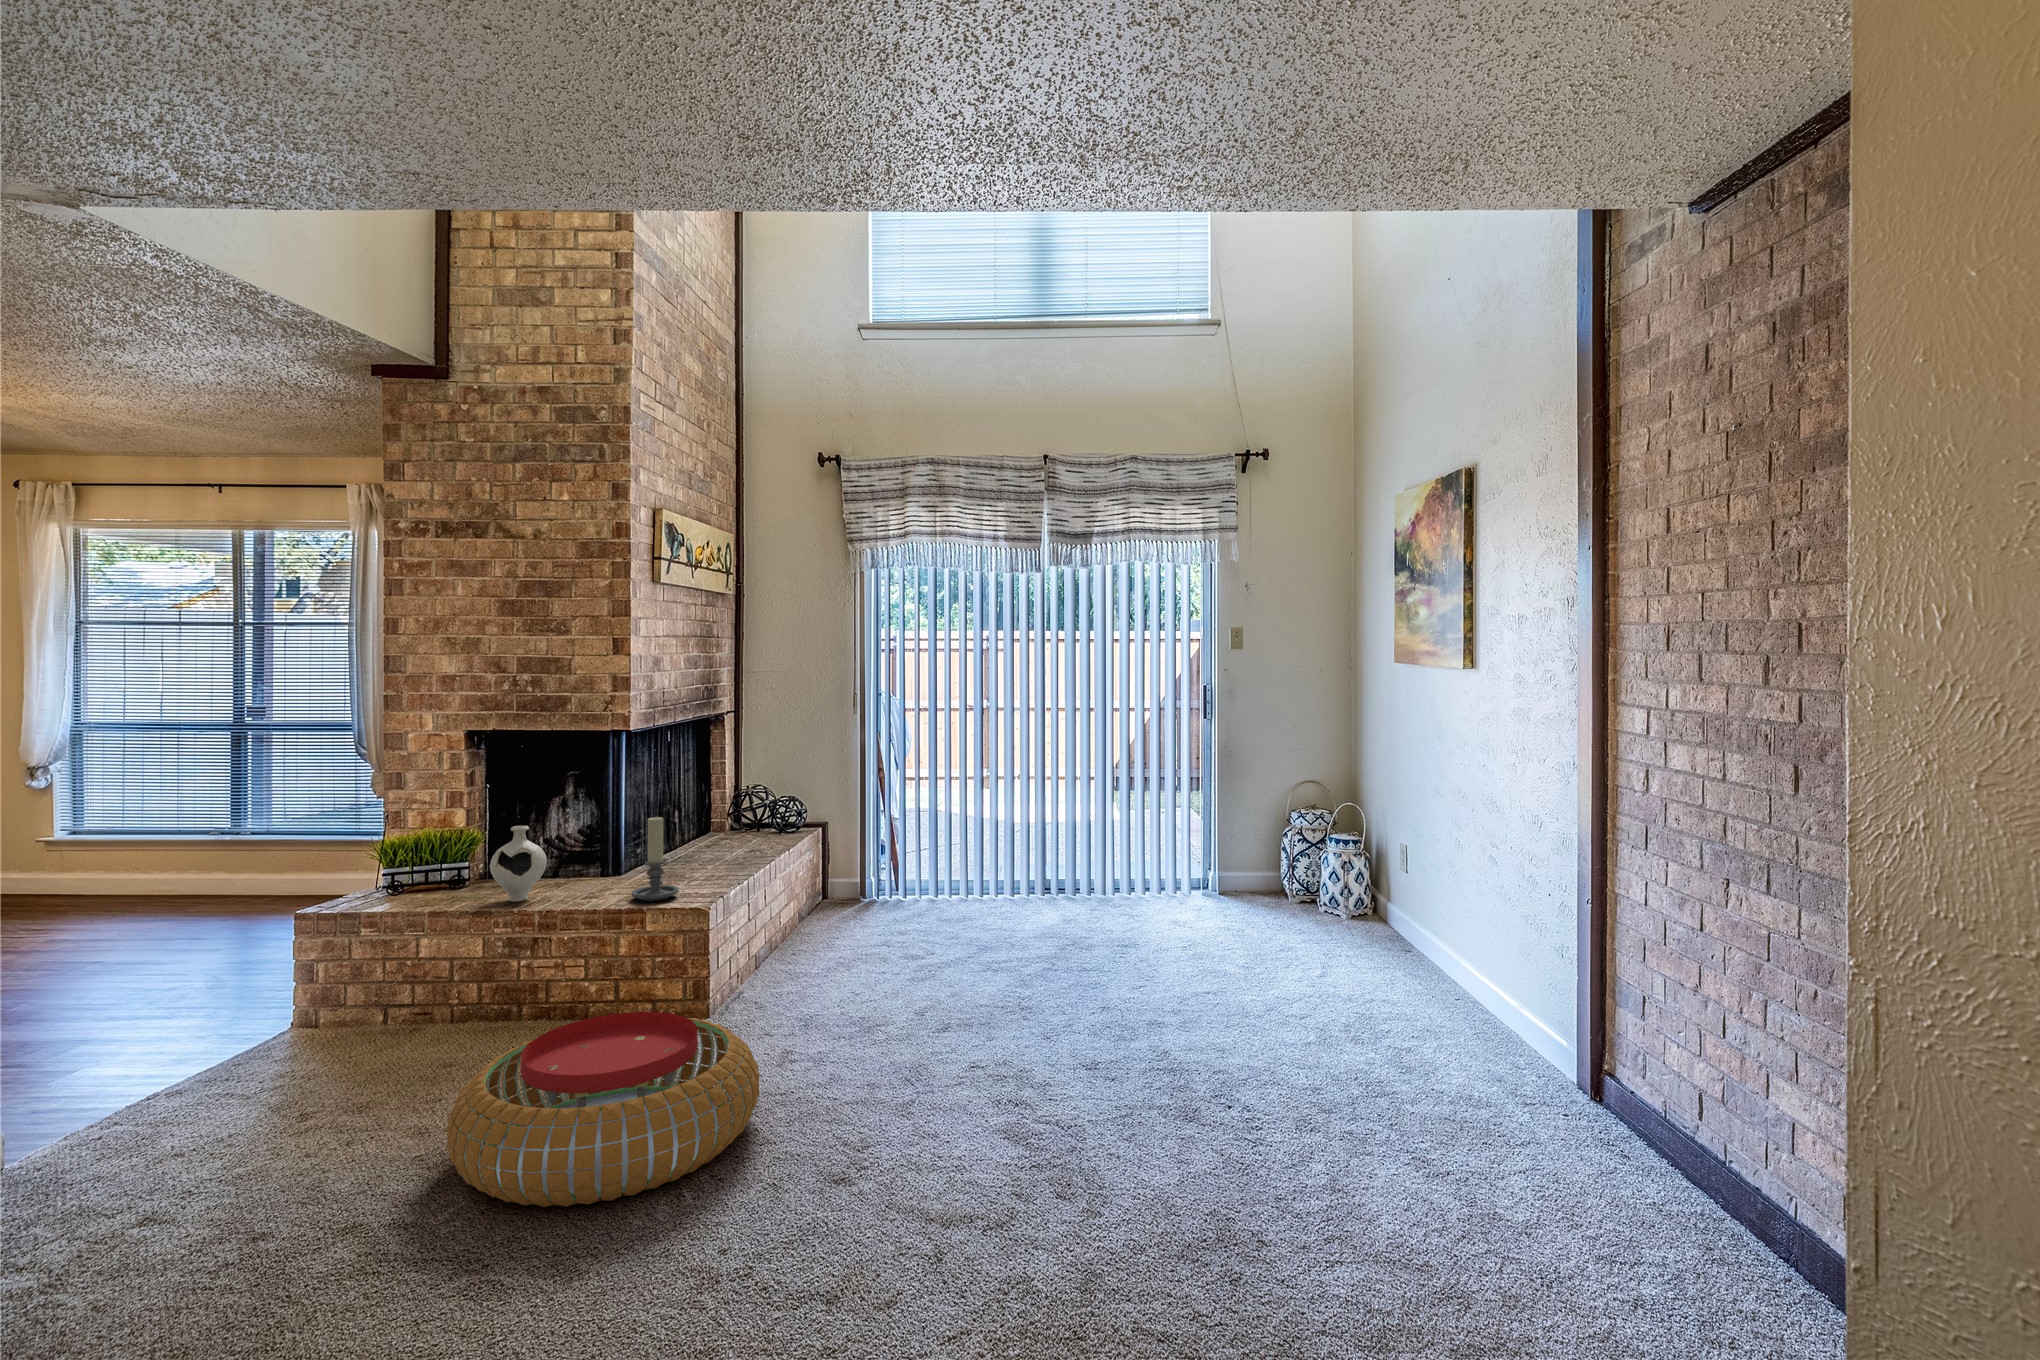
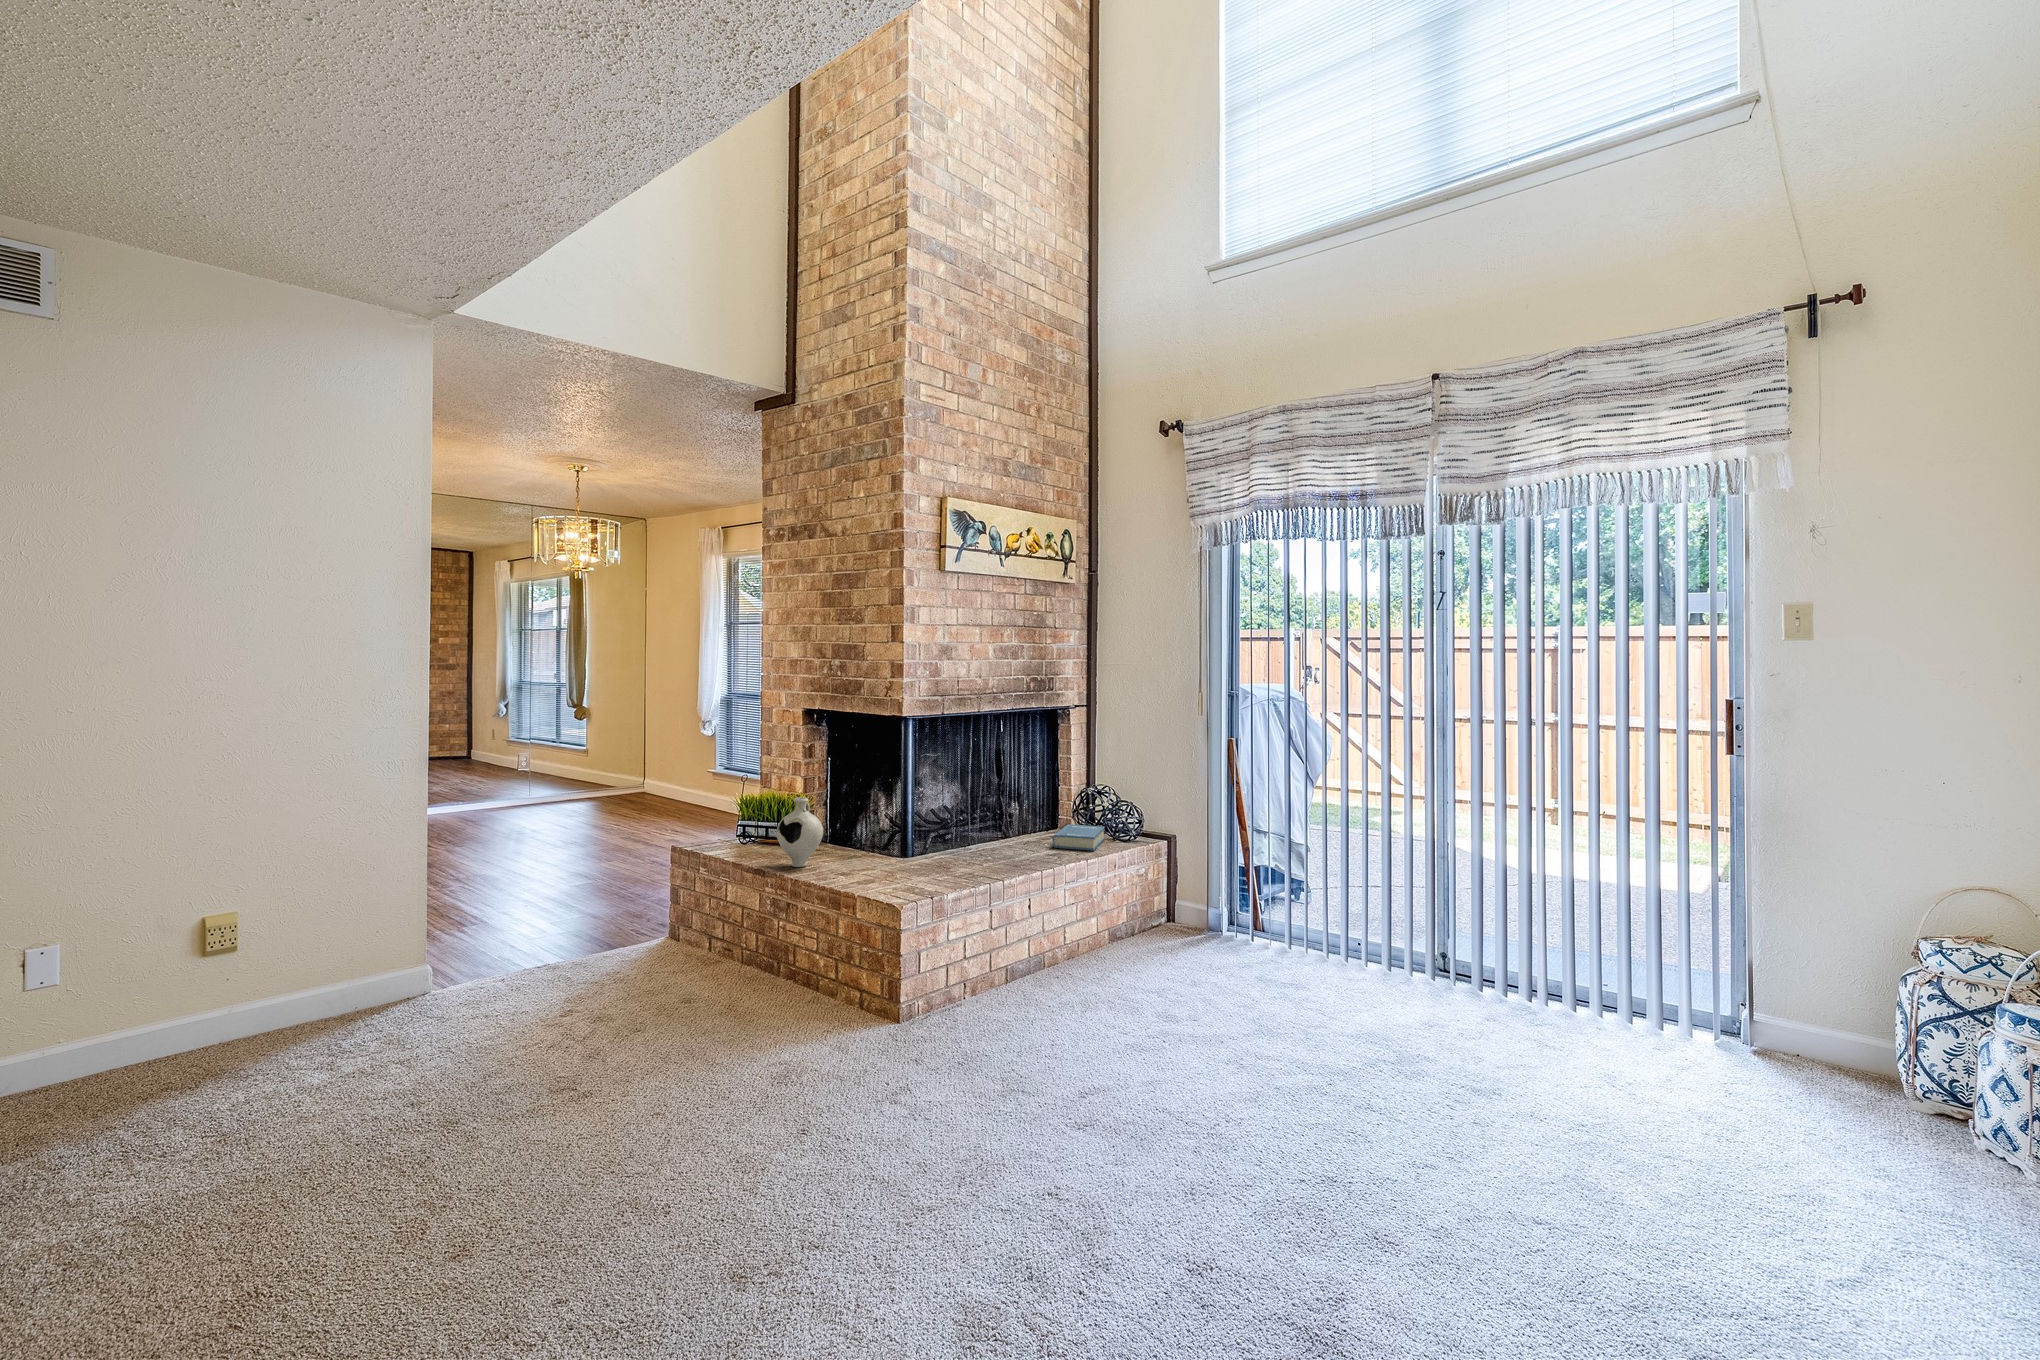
candle holder: present [632,817,679,901] -> none [865,804,910,890]
hardback book: none [731,822,778,846] -> present [1053,824,1105,851]
pouf: present [446,1012,760,1207] -> none [498,995,805,1200]

